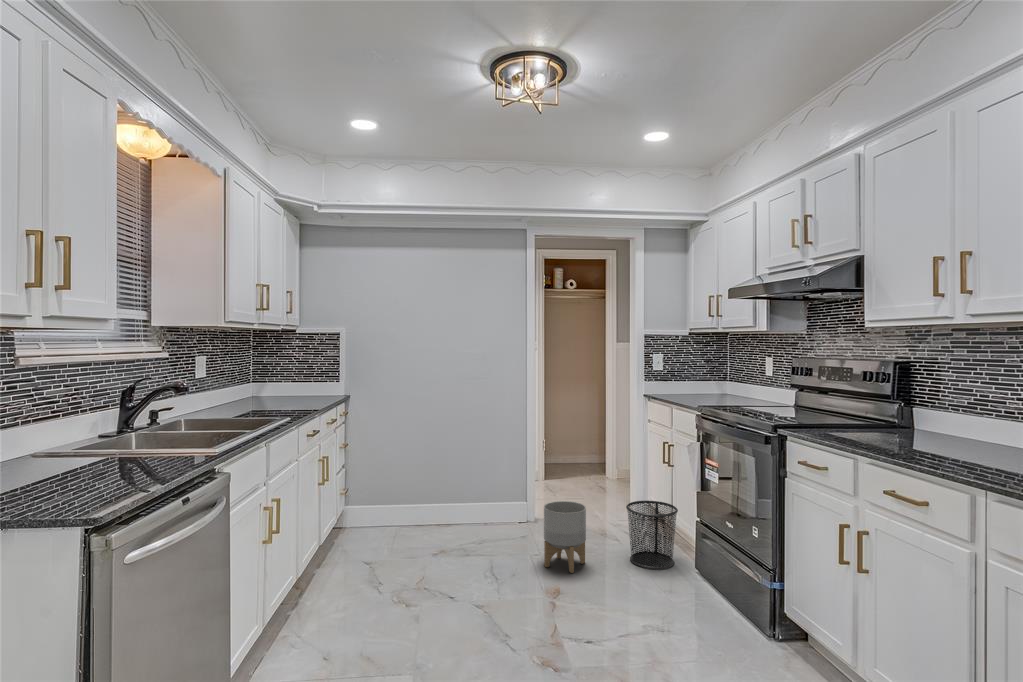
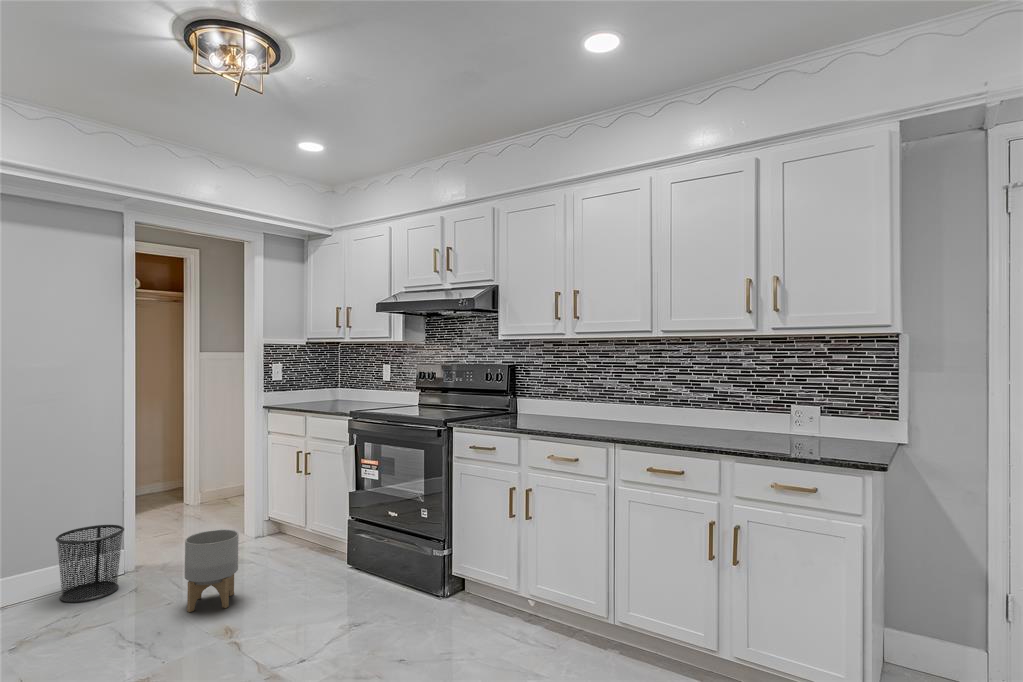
waste bin: present [626,501,678,569] -> present [56,525,124,602]

